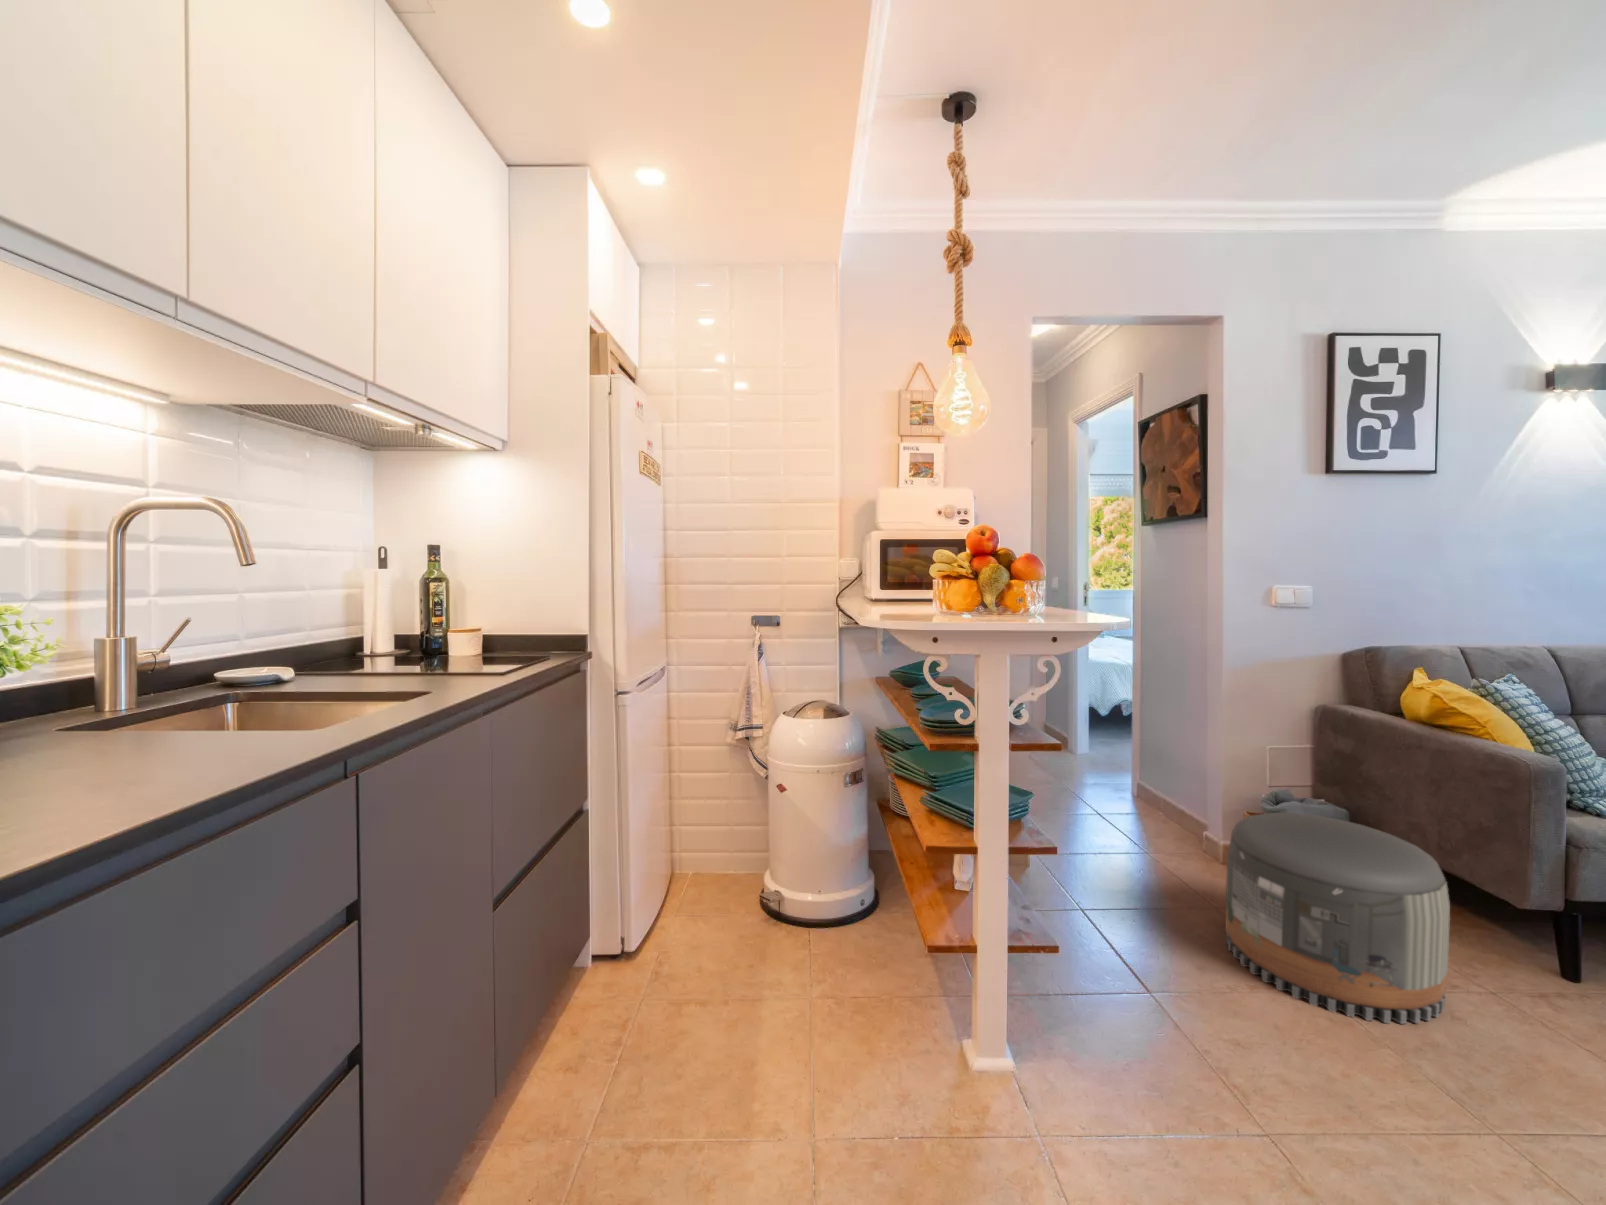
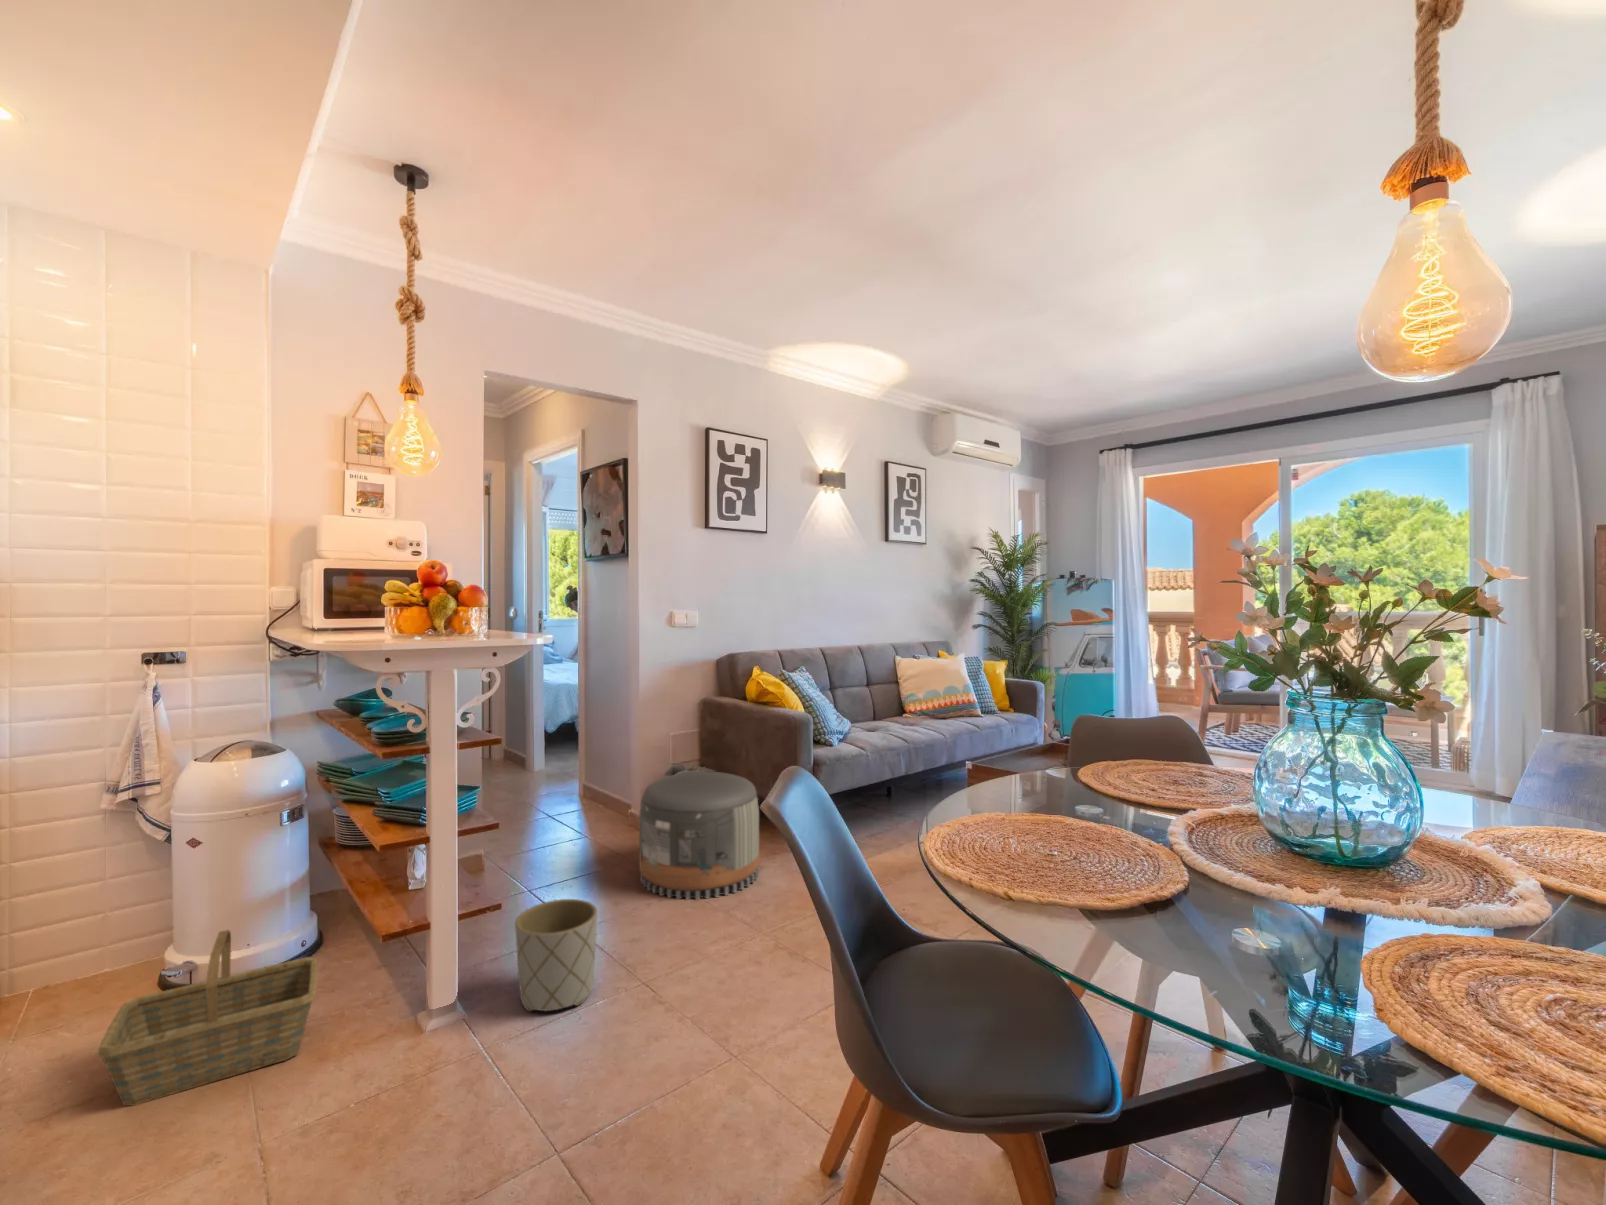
basket: none [709,885,870,1038] -> present [98,930,318,1106]
planter: none [1074,961,1190,1131] -> present [515,899,597,1012]

